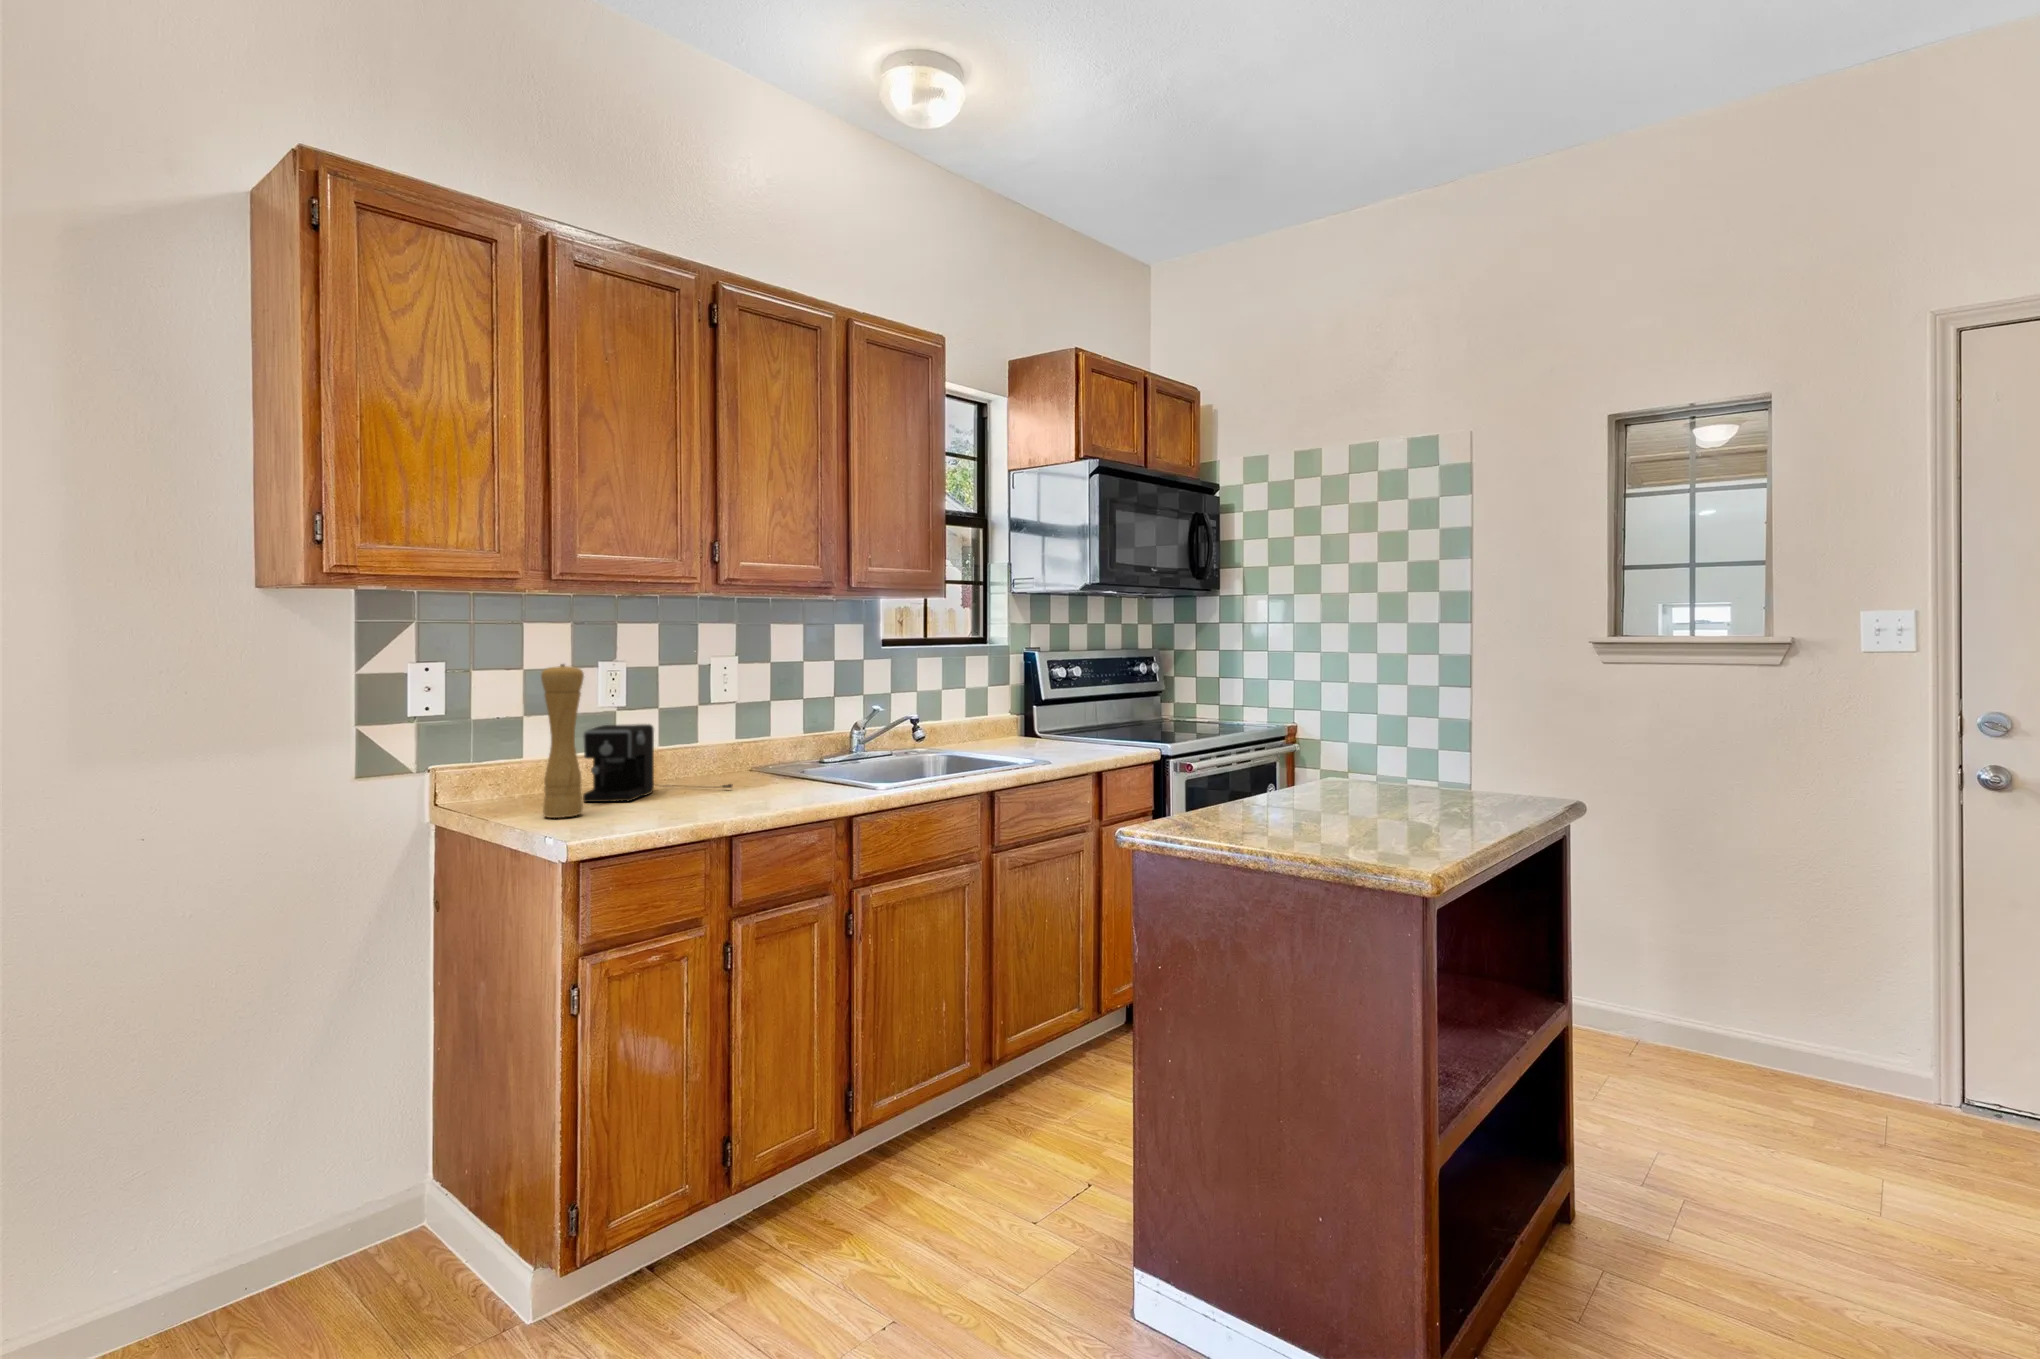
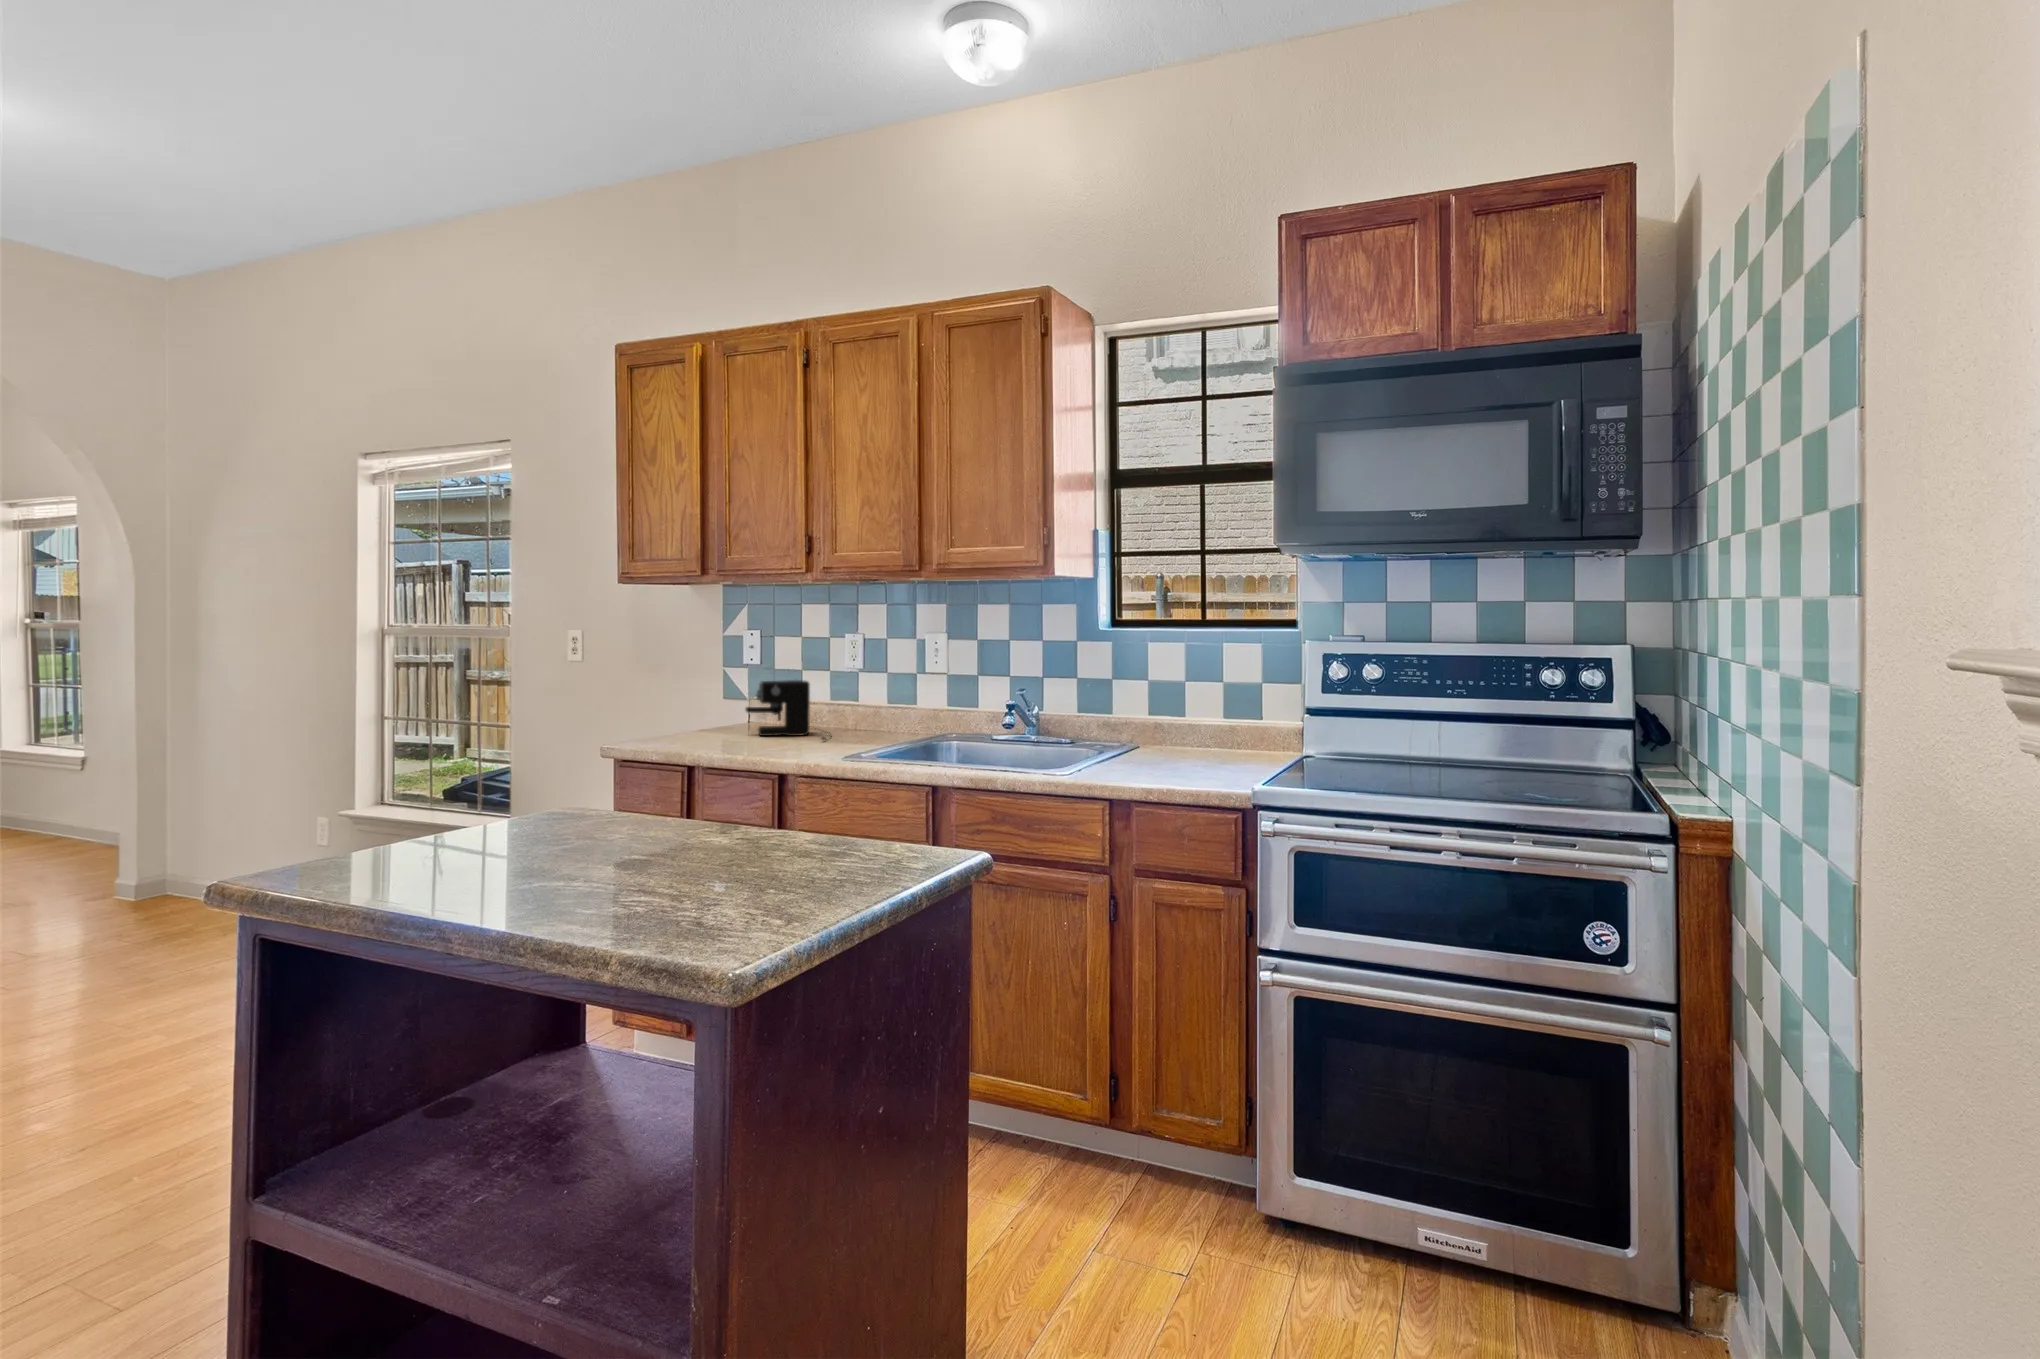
pepper mill: present [541,664,584,818] -> none [686,631,713,735]

